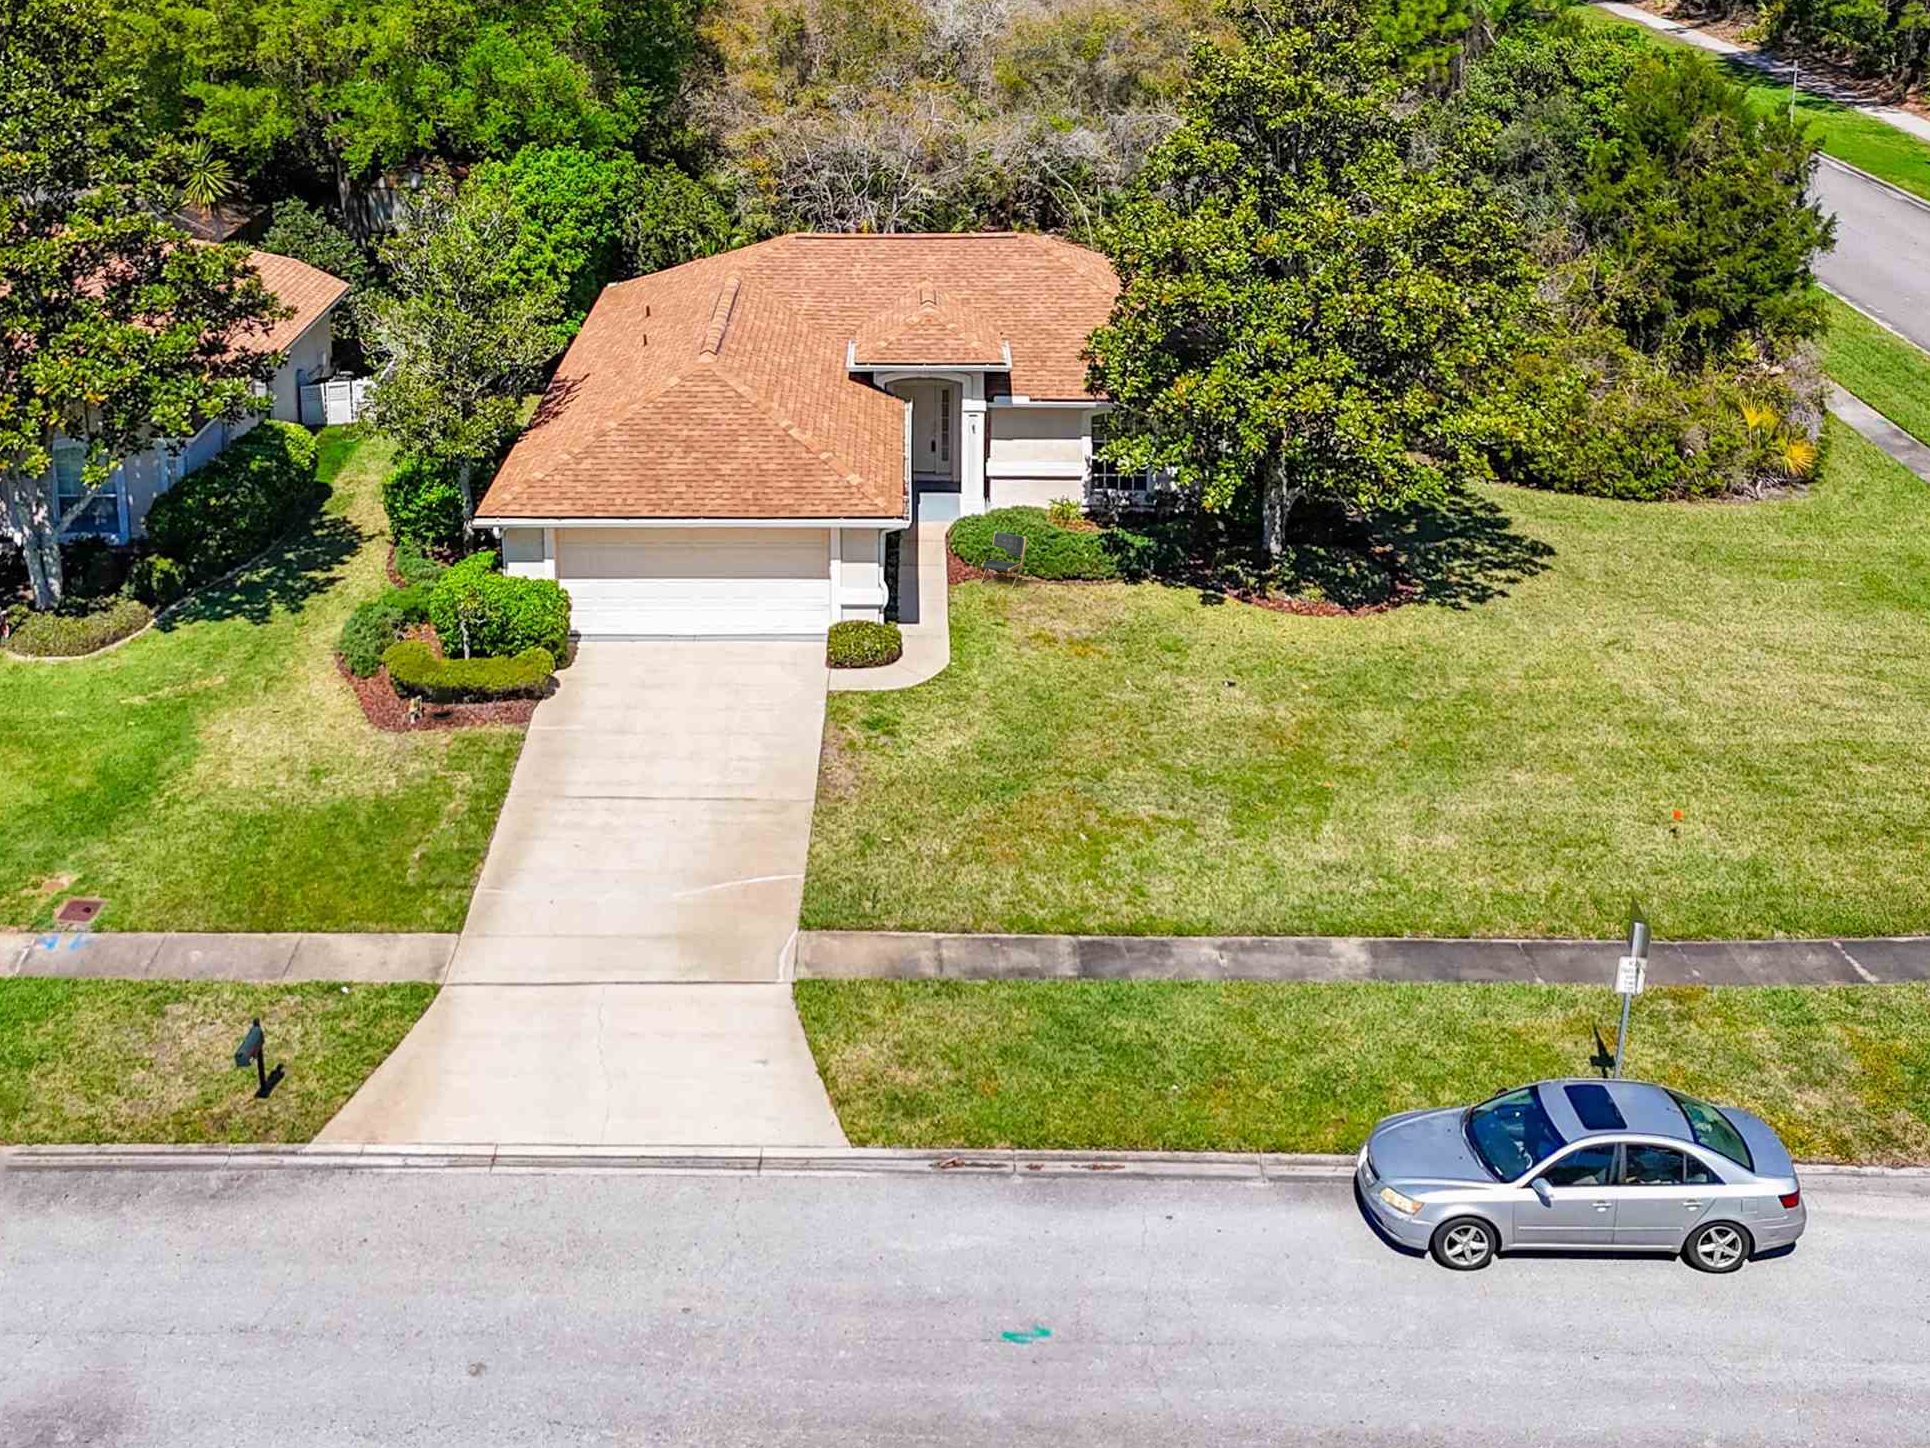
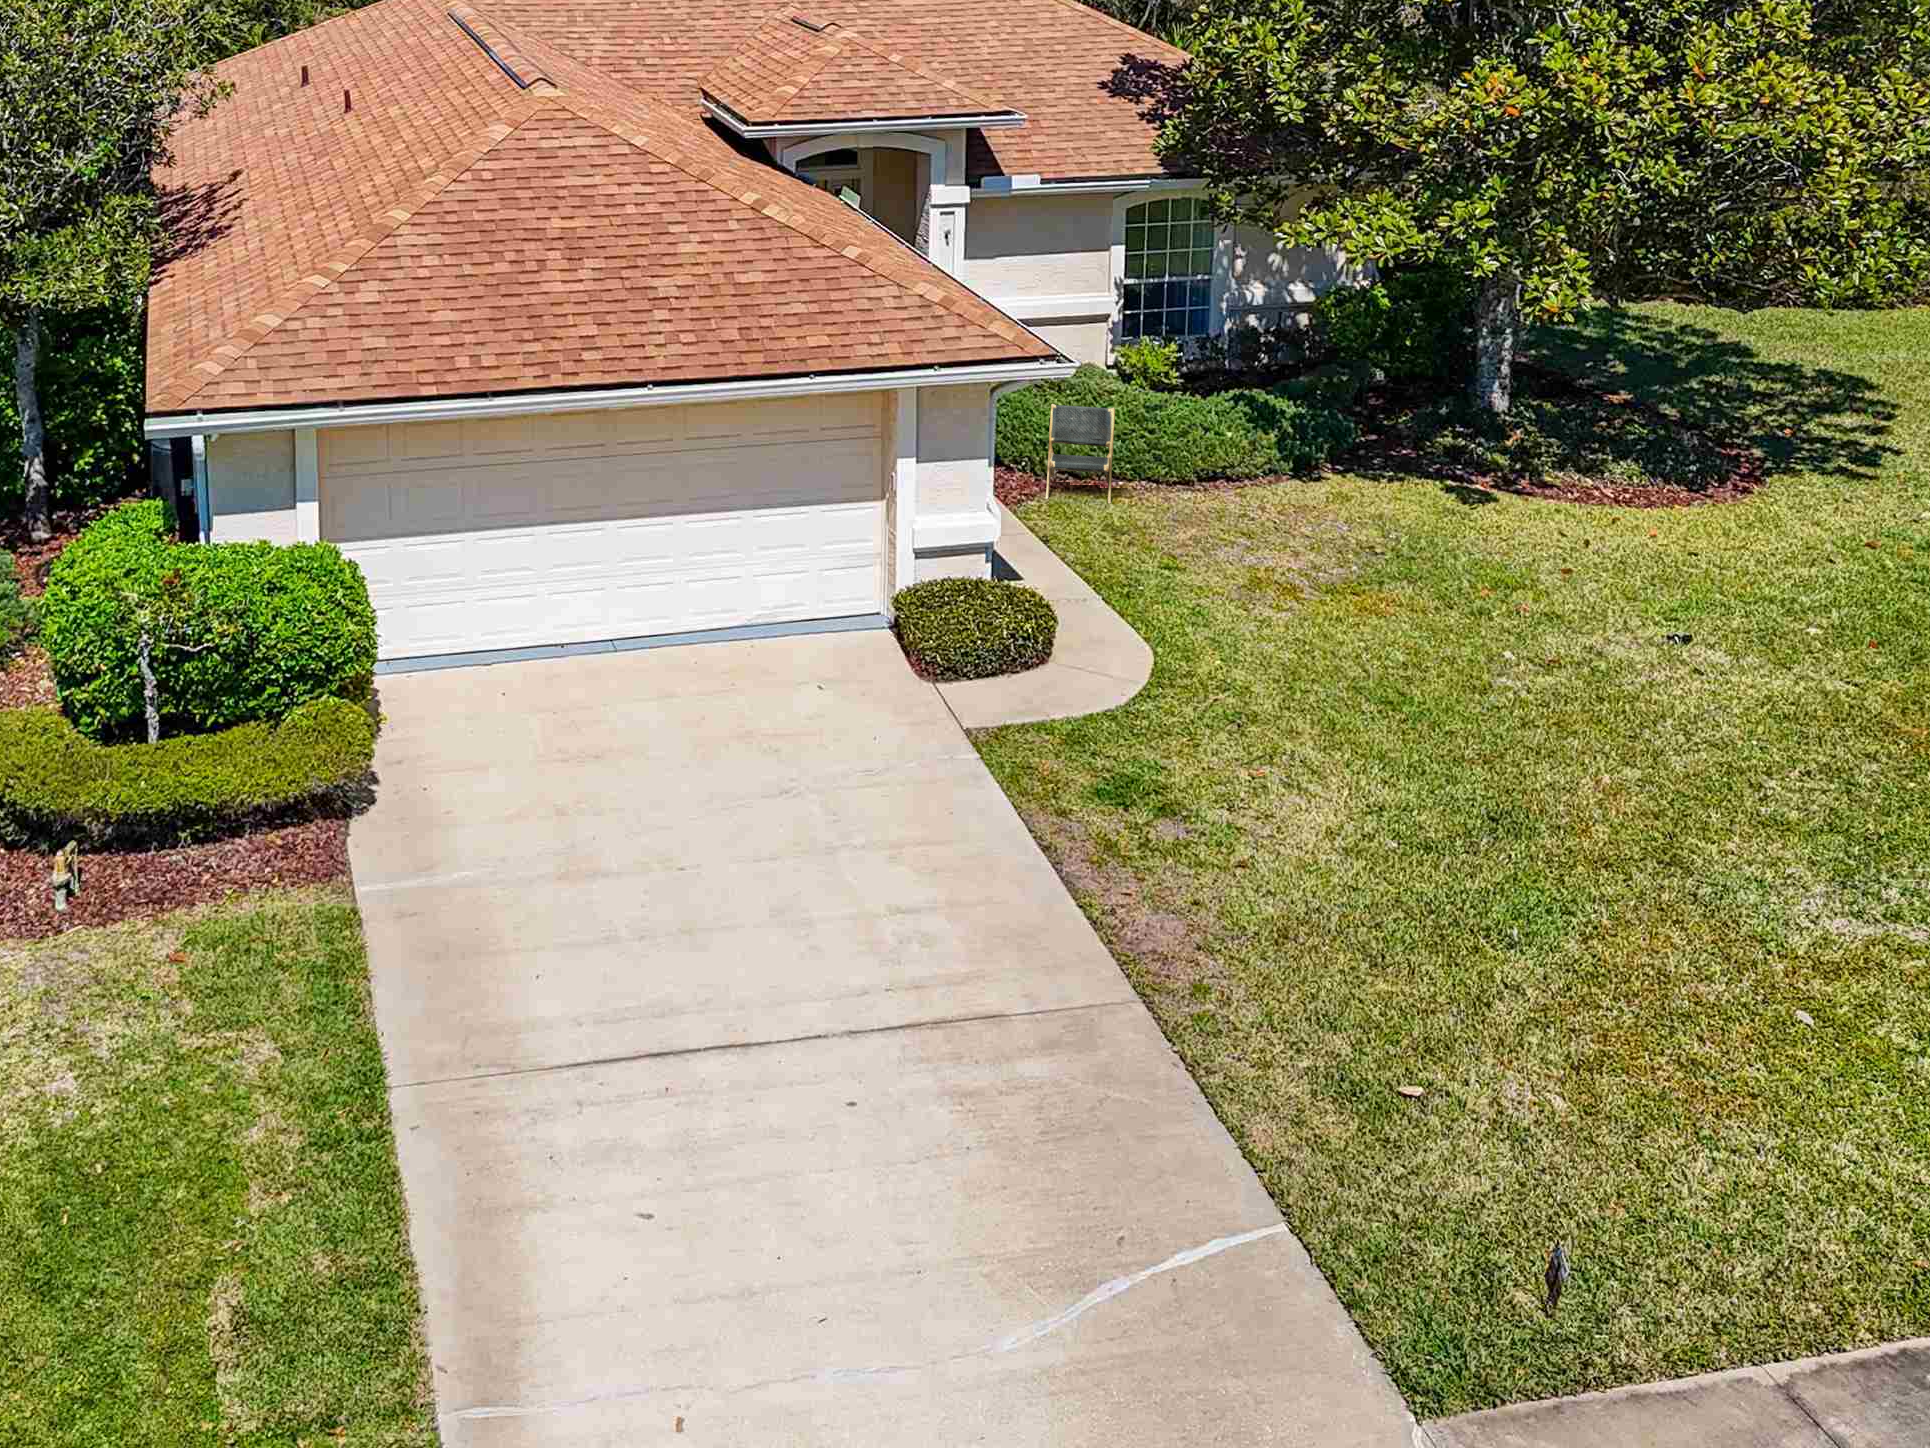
potted tree: present [431,680,454,720] -> none [107,795,170,892]

